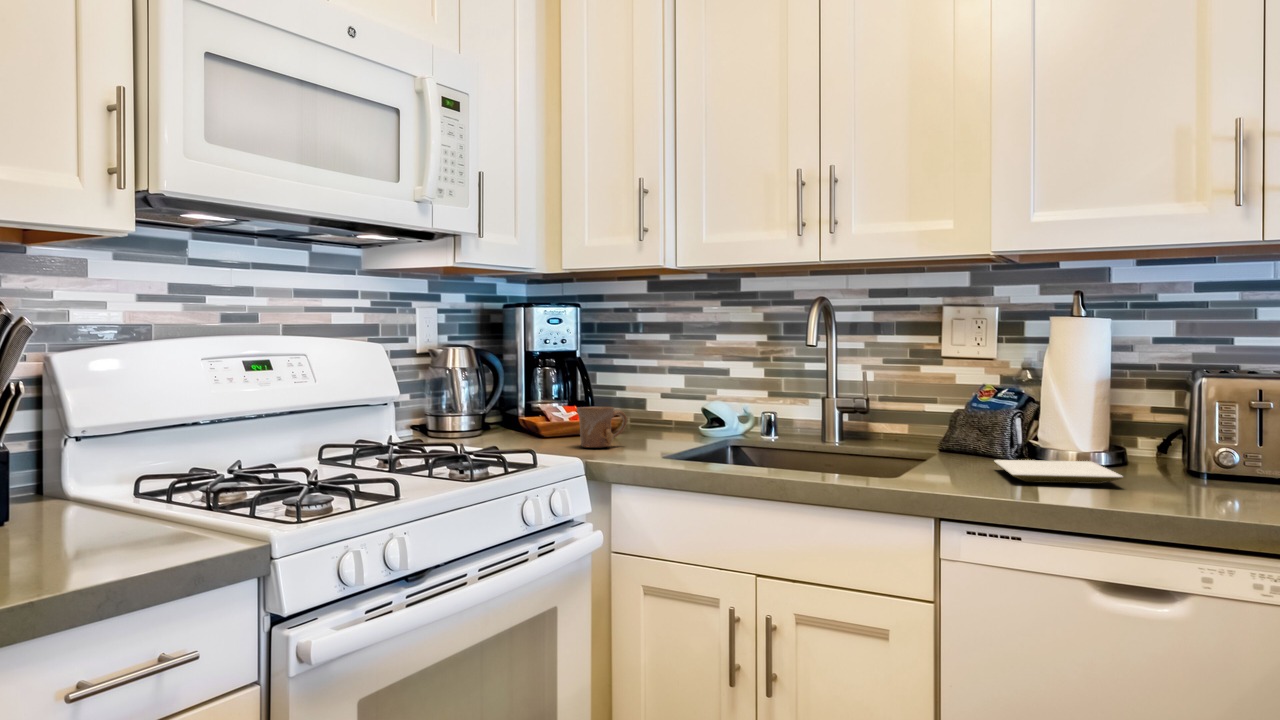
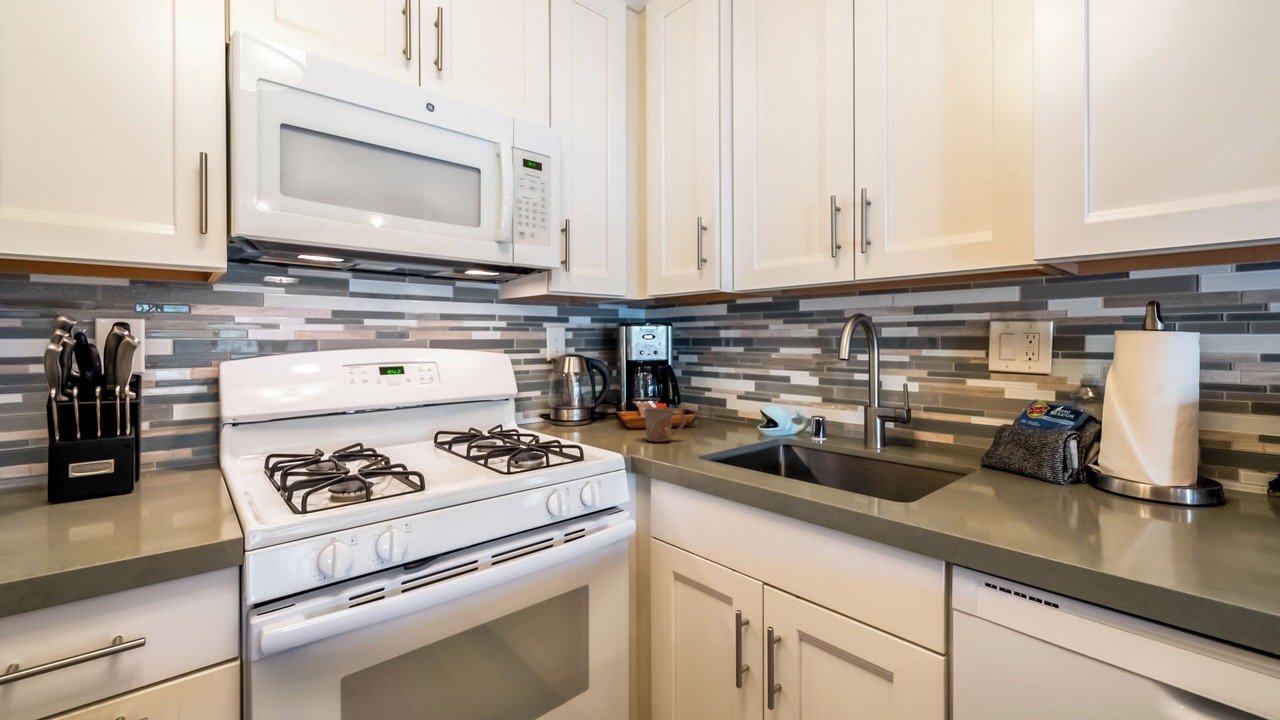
plate: present [995,460,1123,484] -> none [1040,487,1226,536]

